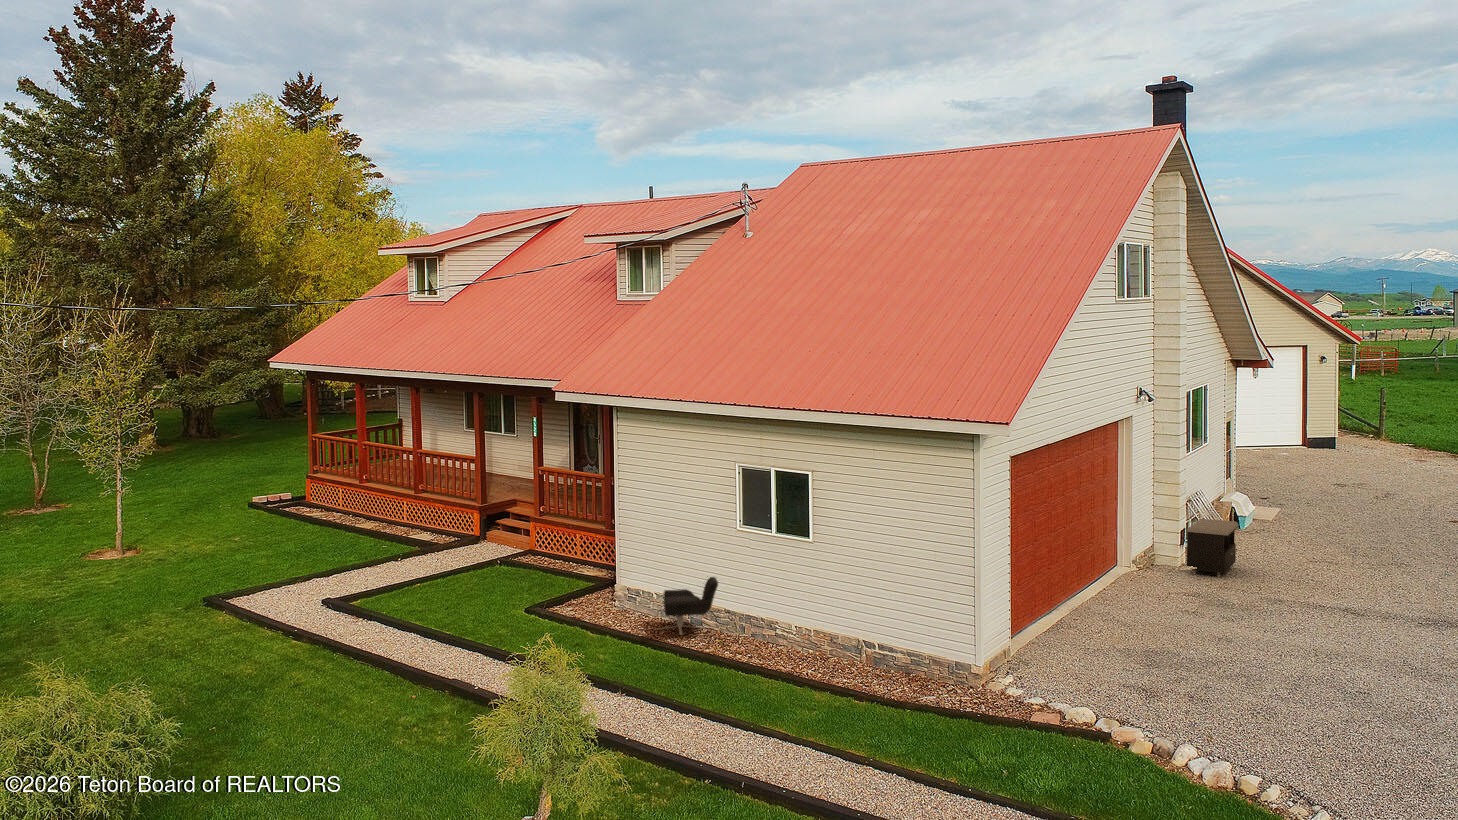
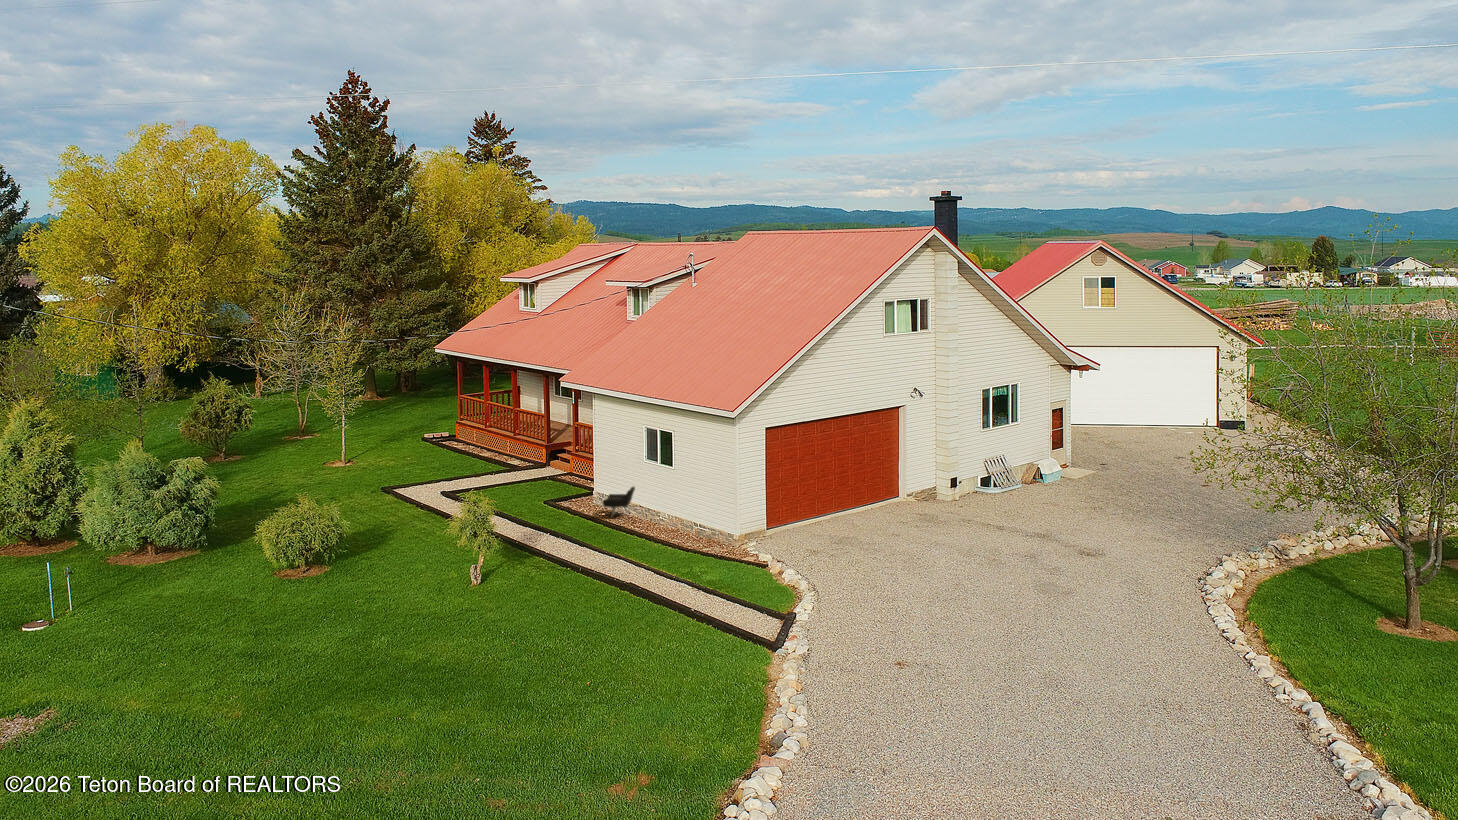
storage bench: present [1187,519,1238,577] -> none [944,470,985,505]

